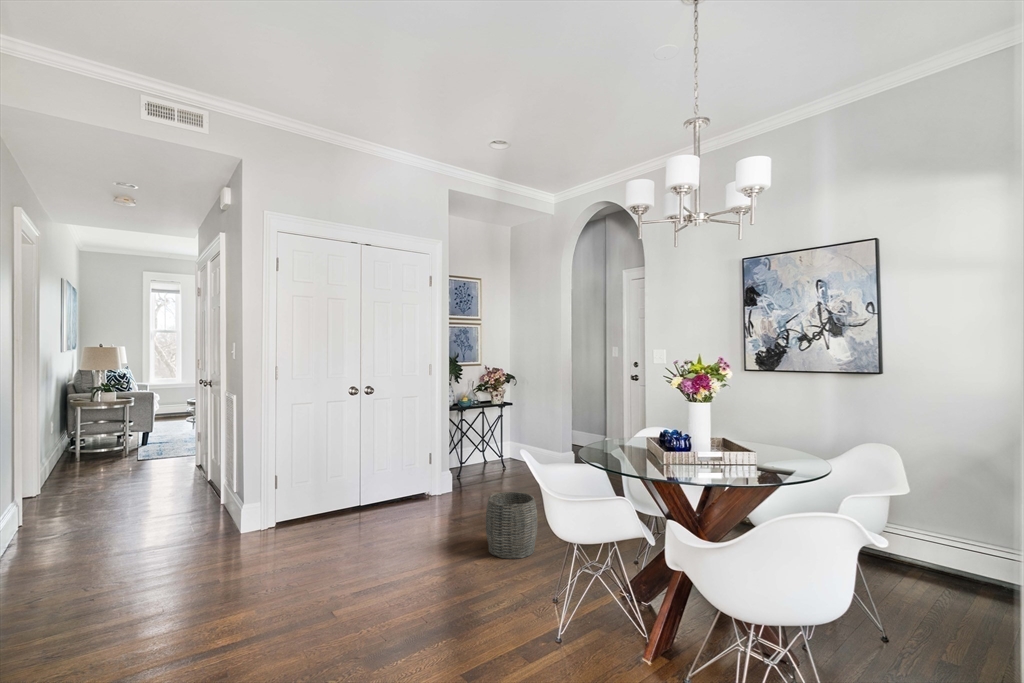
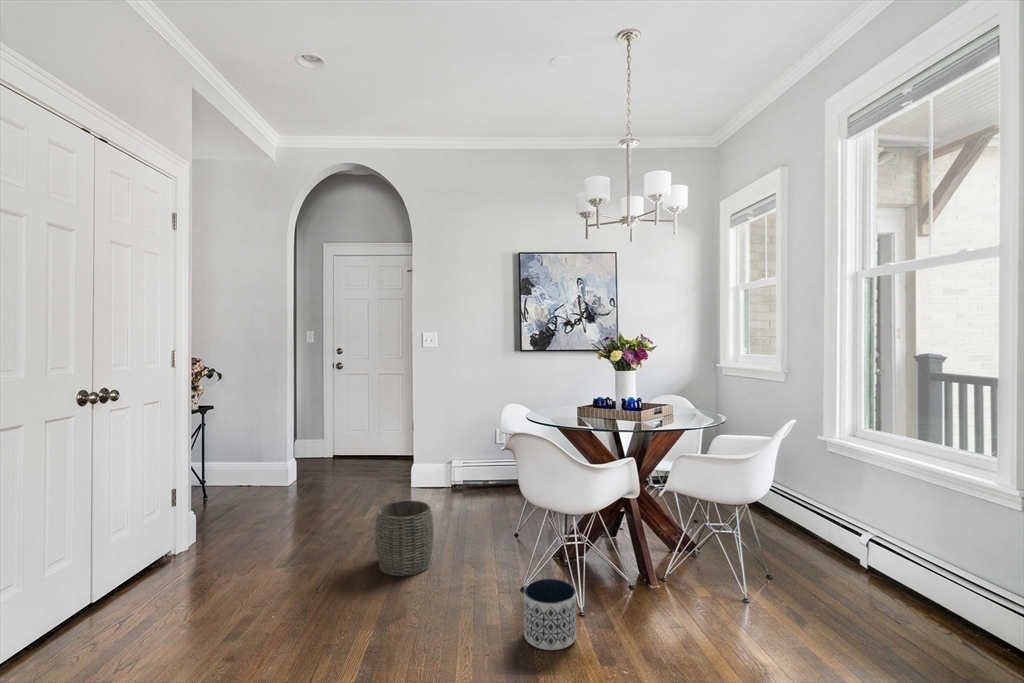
planter: none [465,584,518,658] -> present [524,578,576,650]

